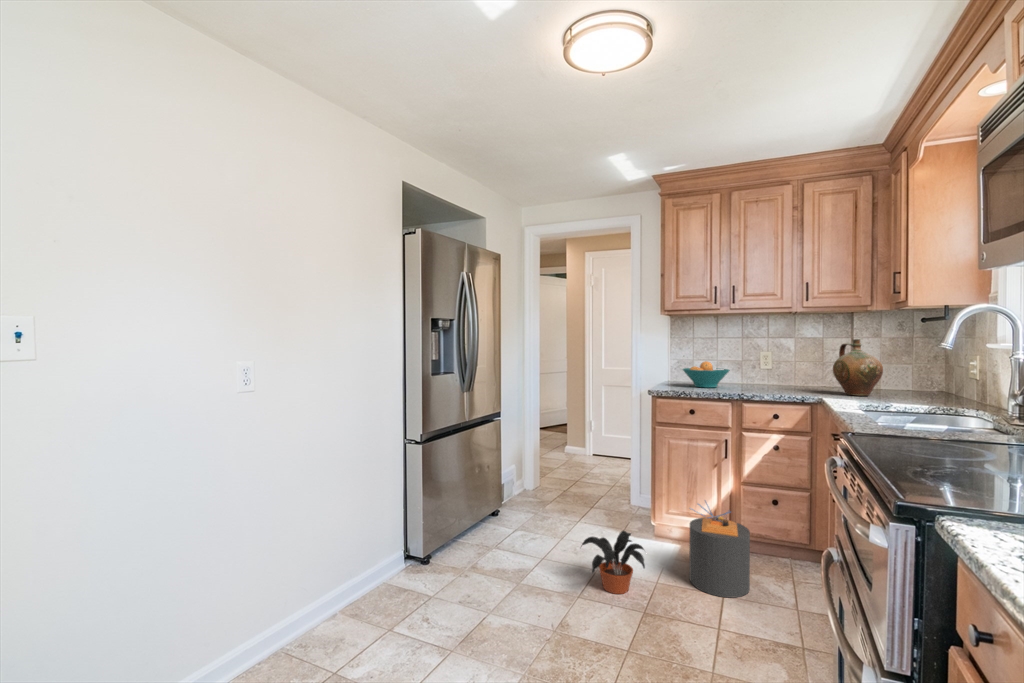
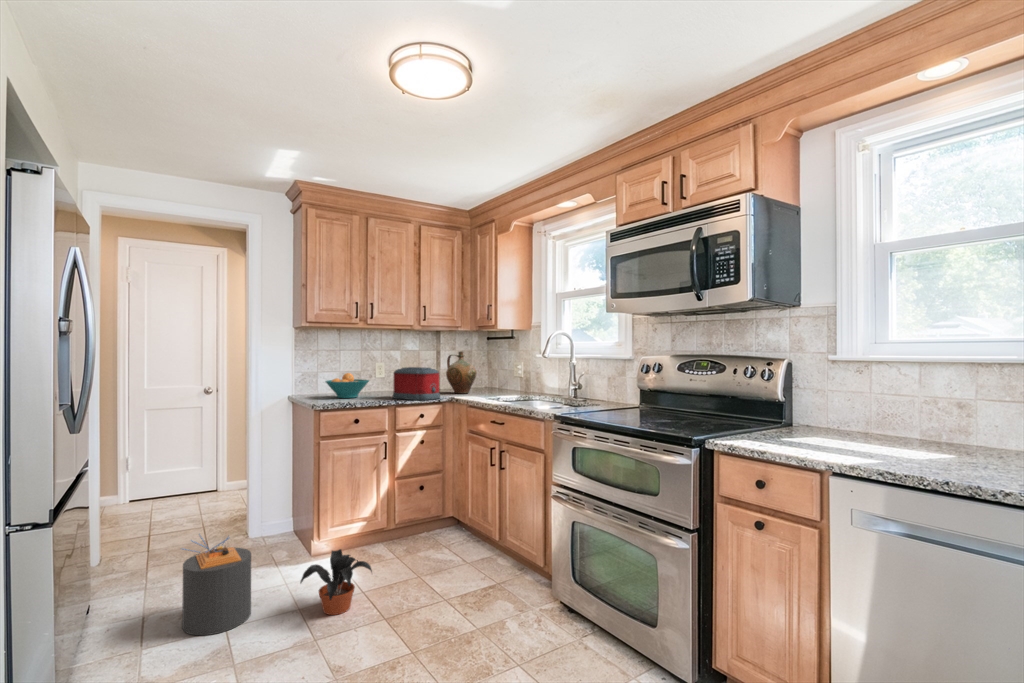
toaster: none [744,357,799,398] -> present [393,367,440,400]
trash can: present [689,501,750,598] -> present [182,534,251,635]

